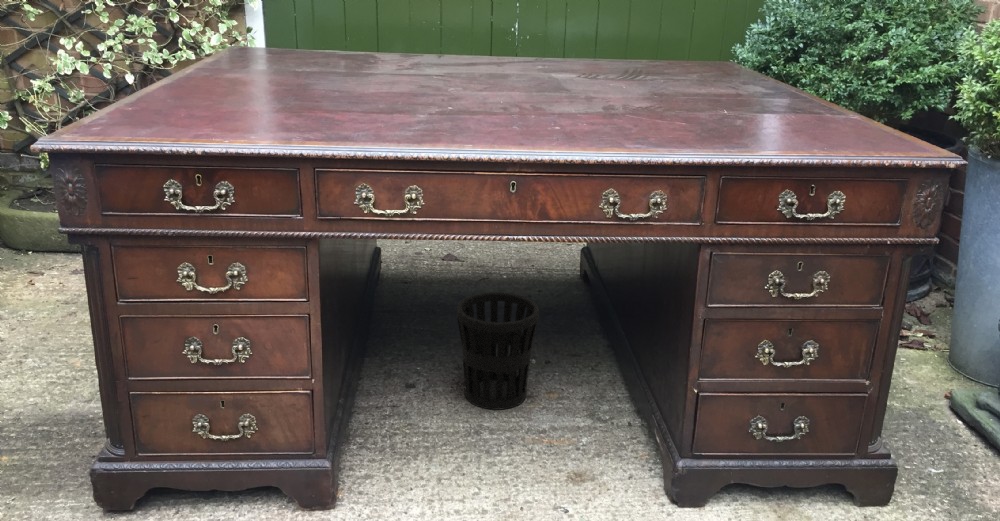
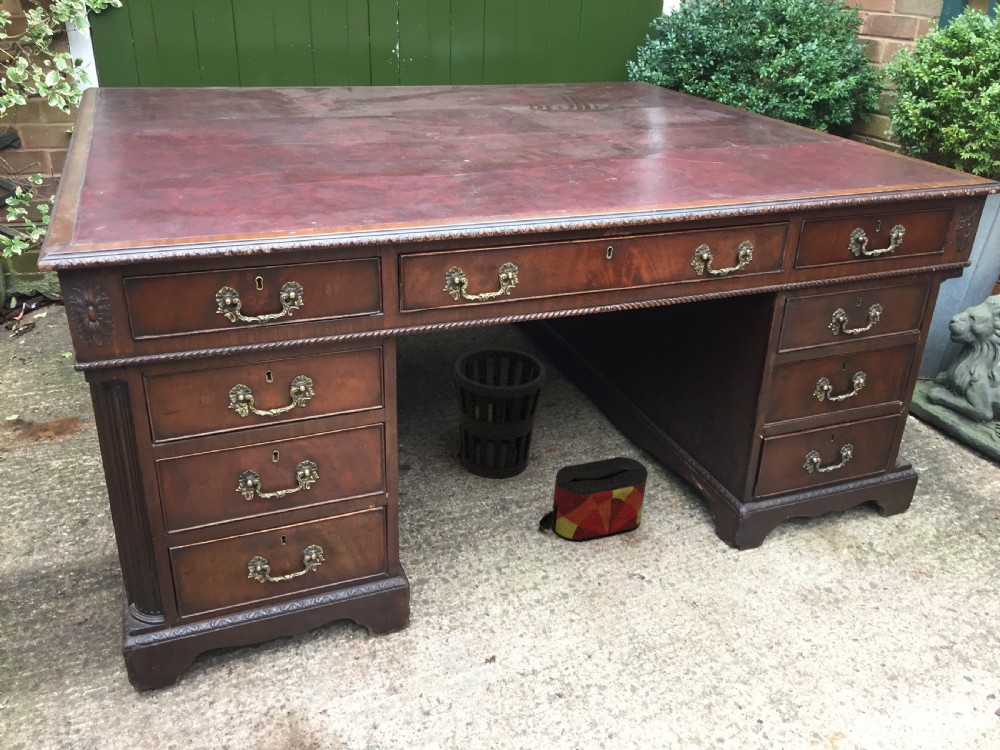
bag: none [497,399,604,471] -> present [539,457,648,541]

